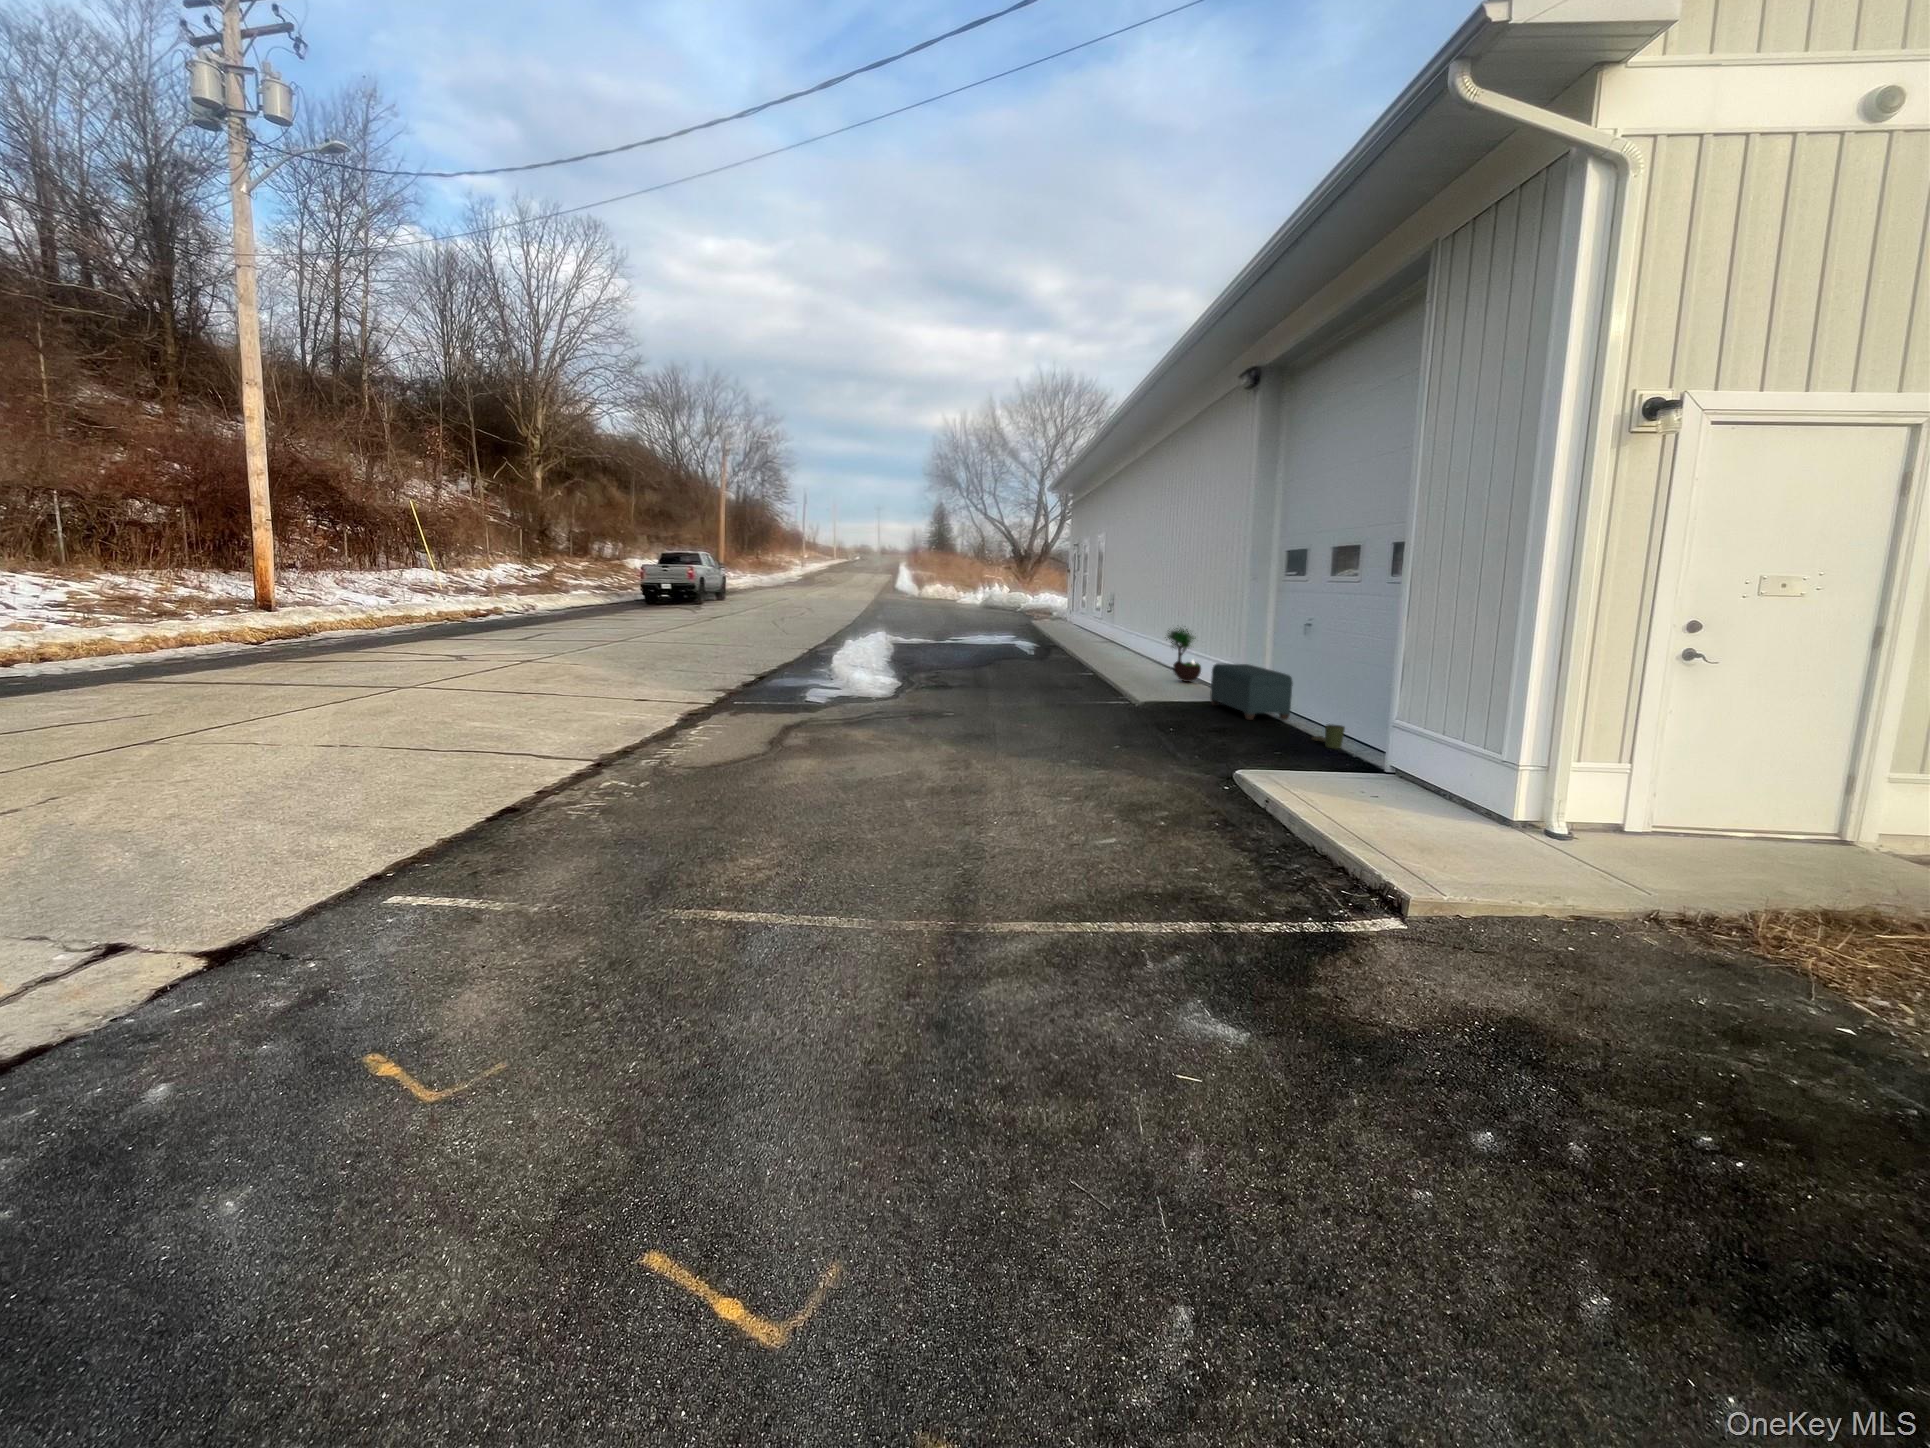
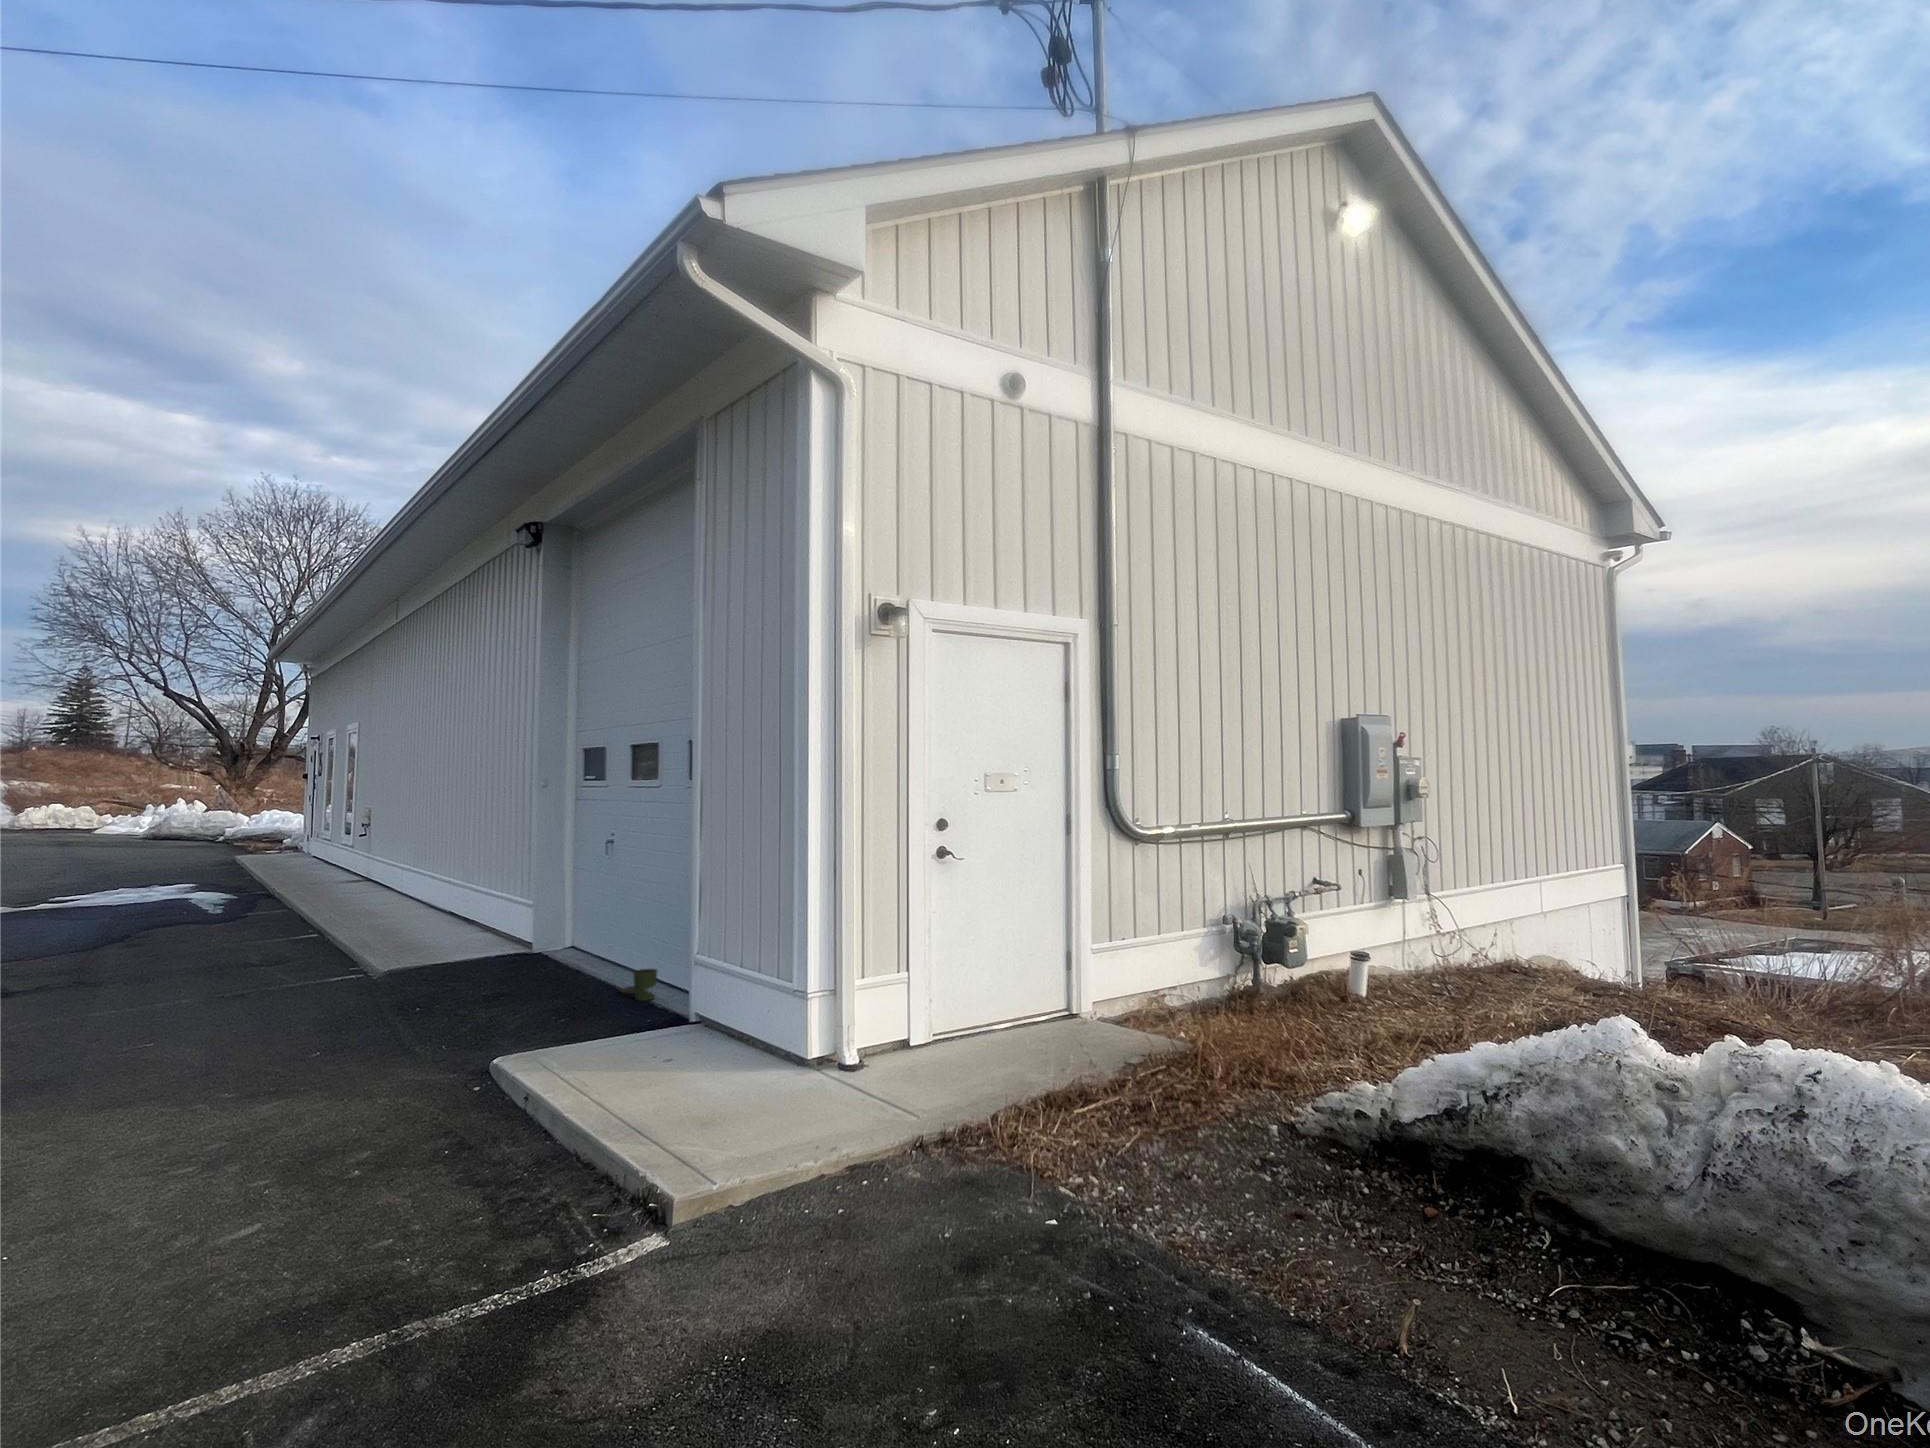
potted tree: present [1165,627,1201,682] -> none [433,847,491,932]
bench: present [1210,664,1293,720] -> none [494,899,600,978]

